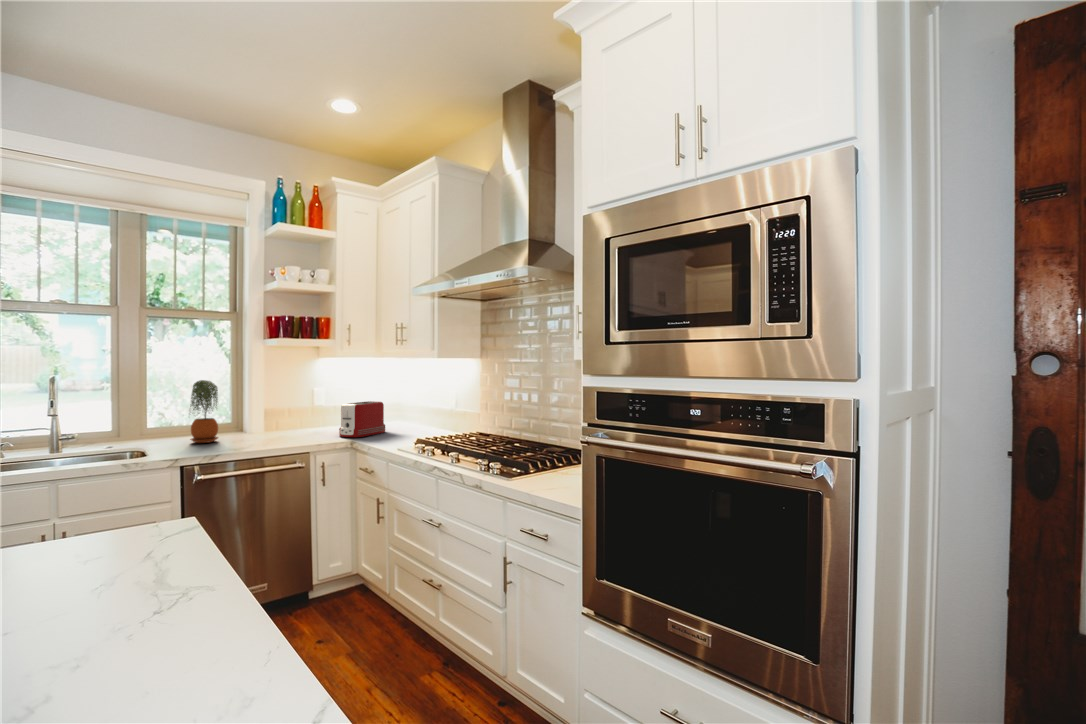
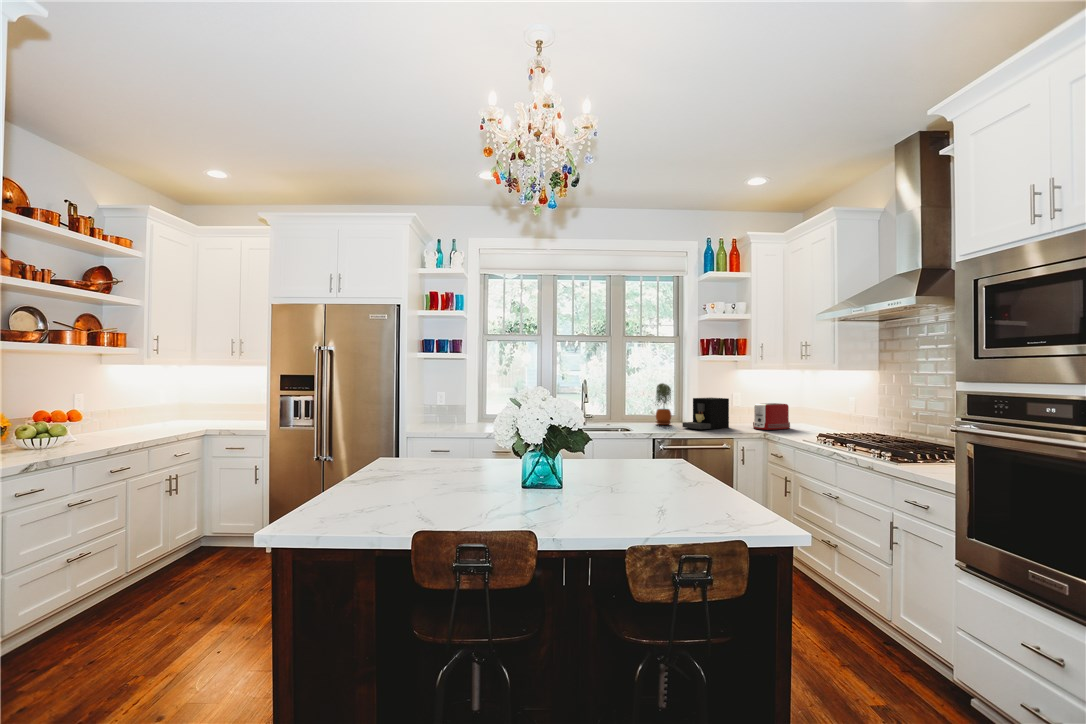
coffee maker: none [234,398,306,446] -> present [682,398,729,429]

